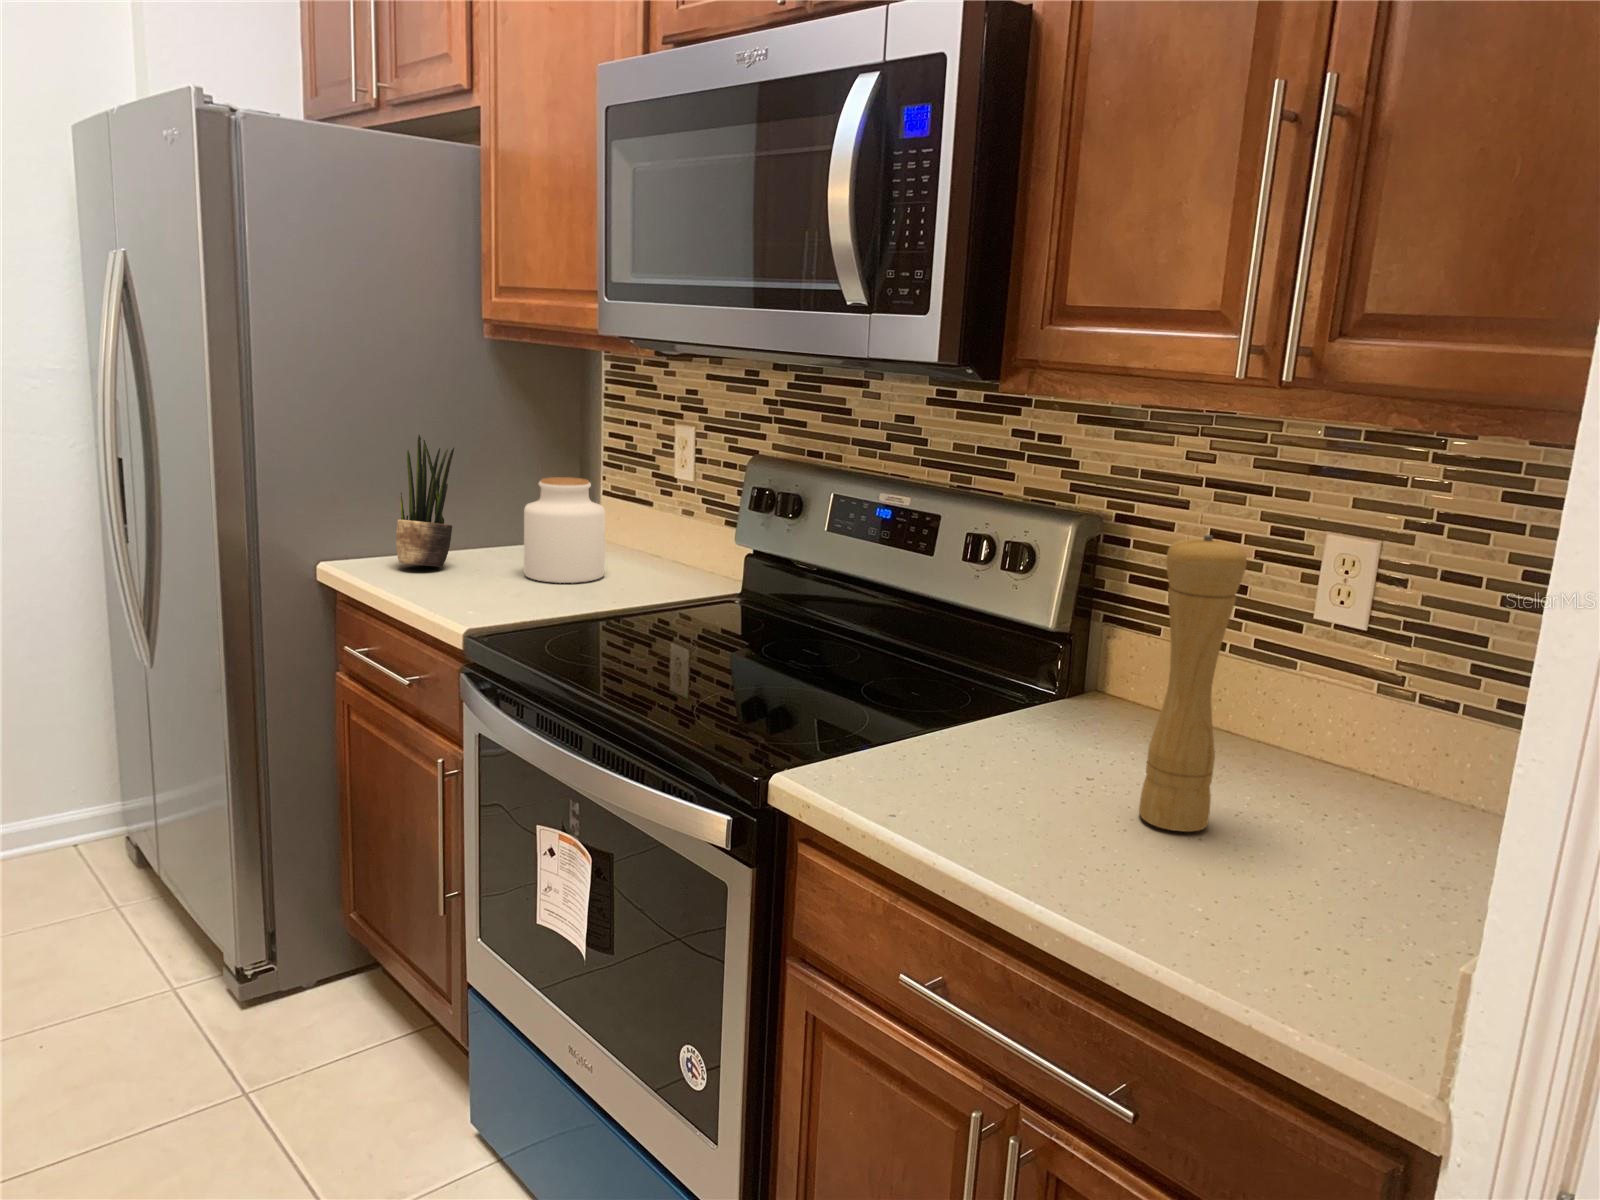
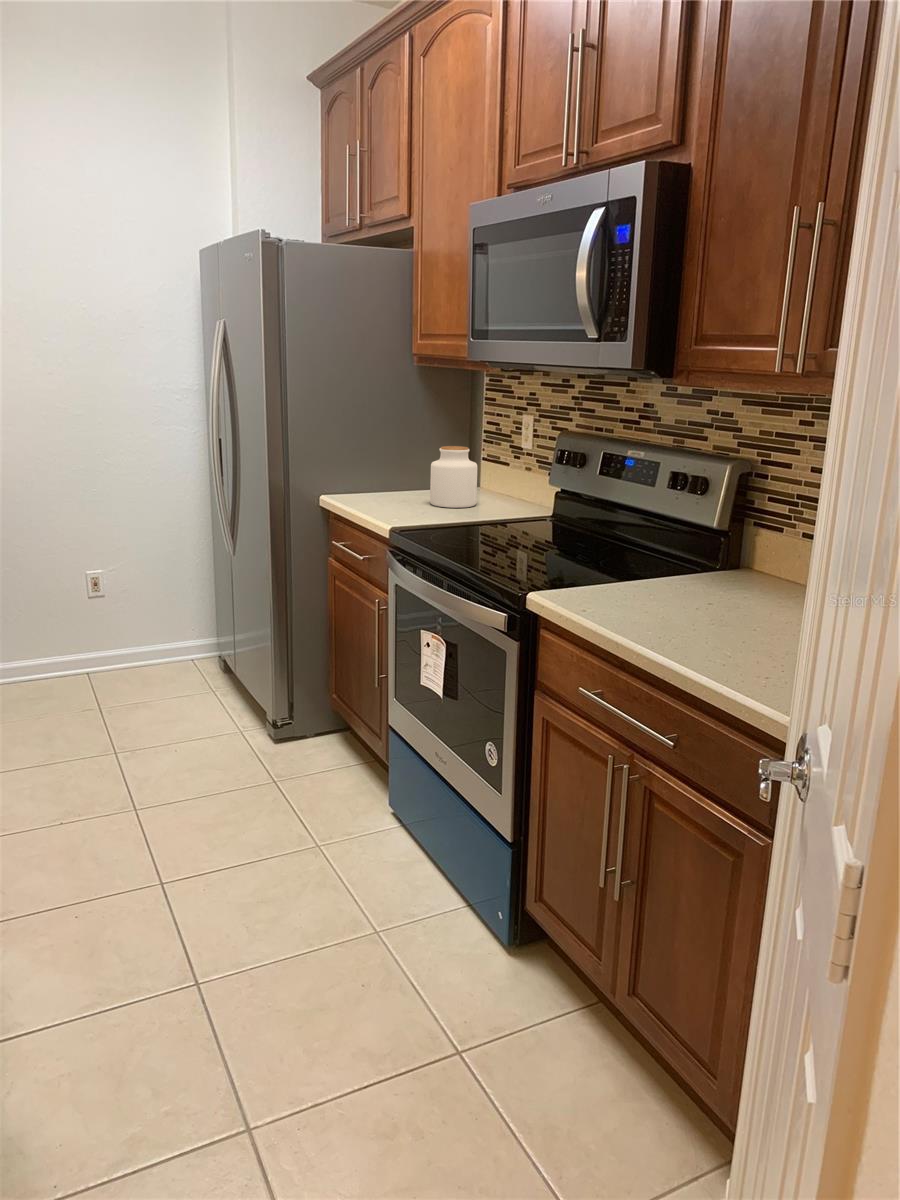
potted plant: present [396,435,454,566] -> none [361,421,394,498]
pepper mill: present [1139,535,1247,832] -> none [729,460,788,627]

